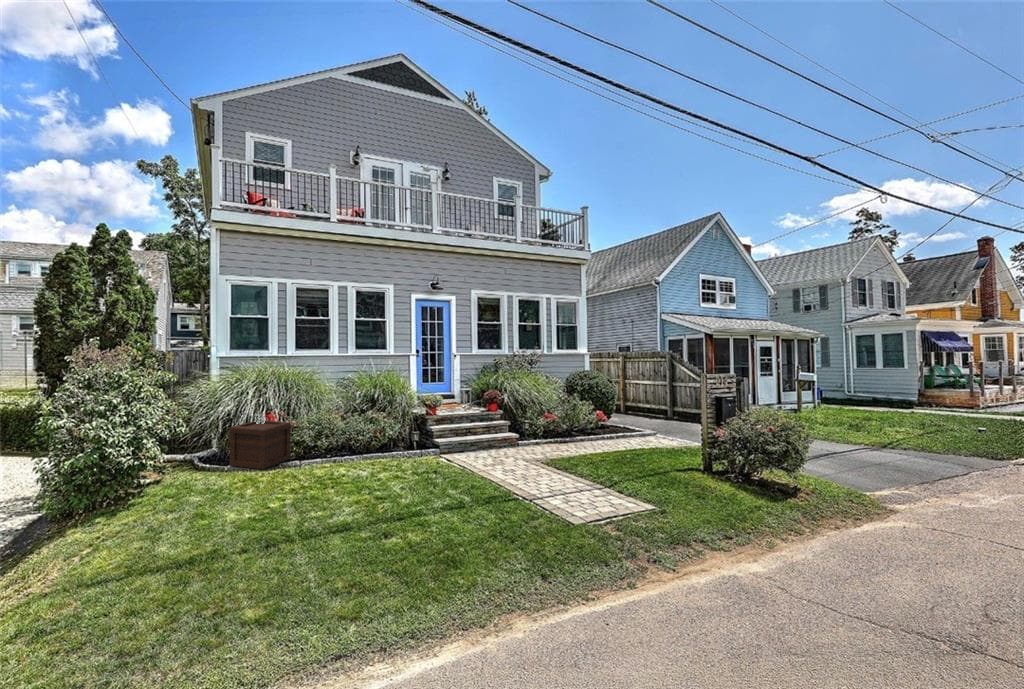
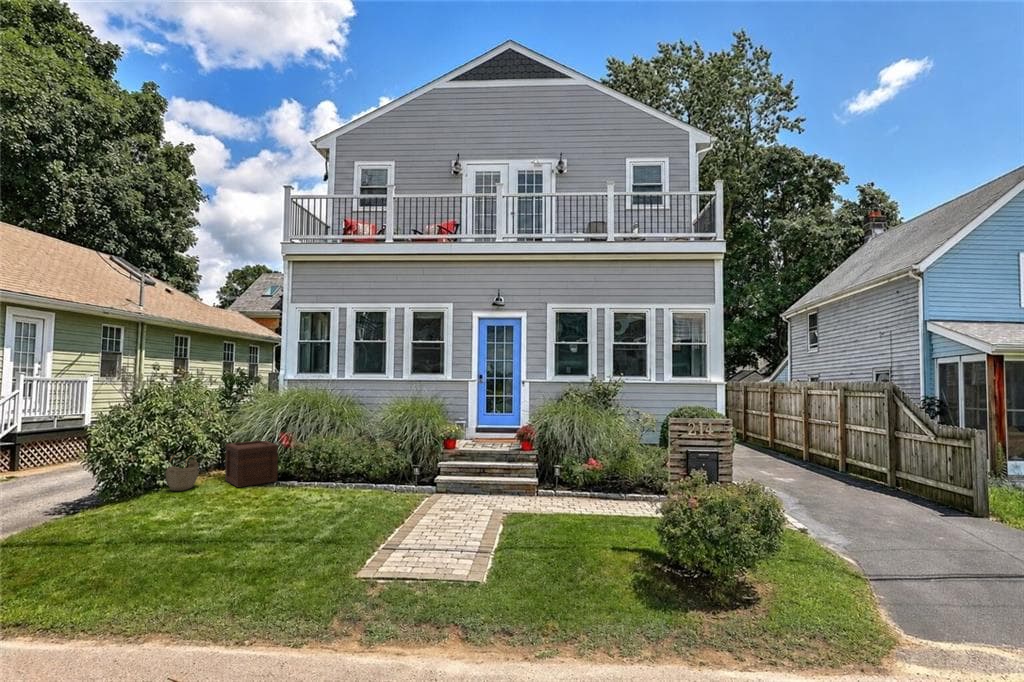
woven basket: none [185,442,215,482] -> present [166,456,198,491]

